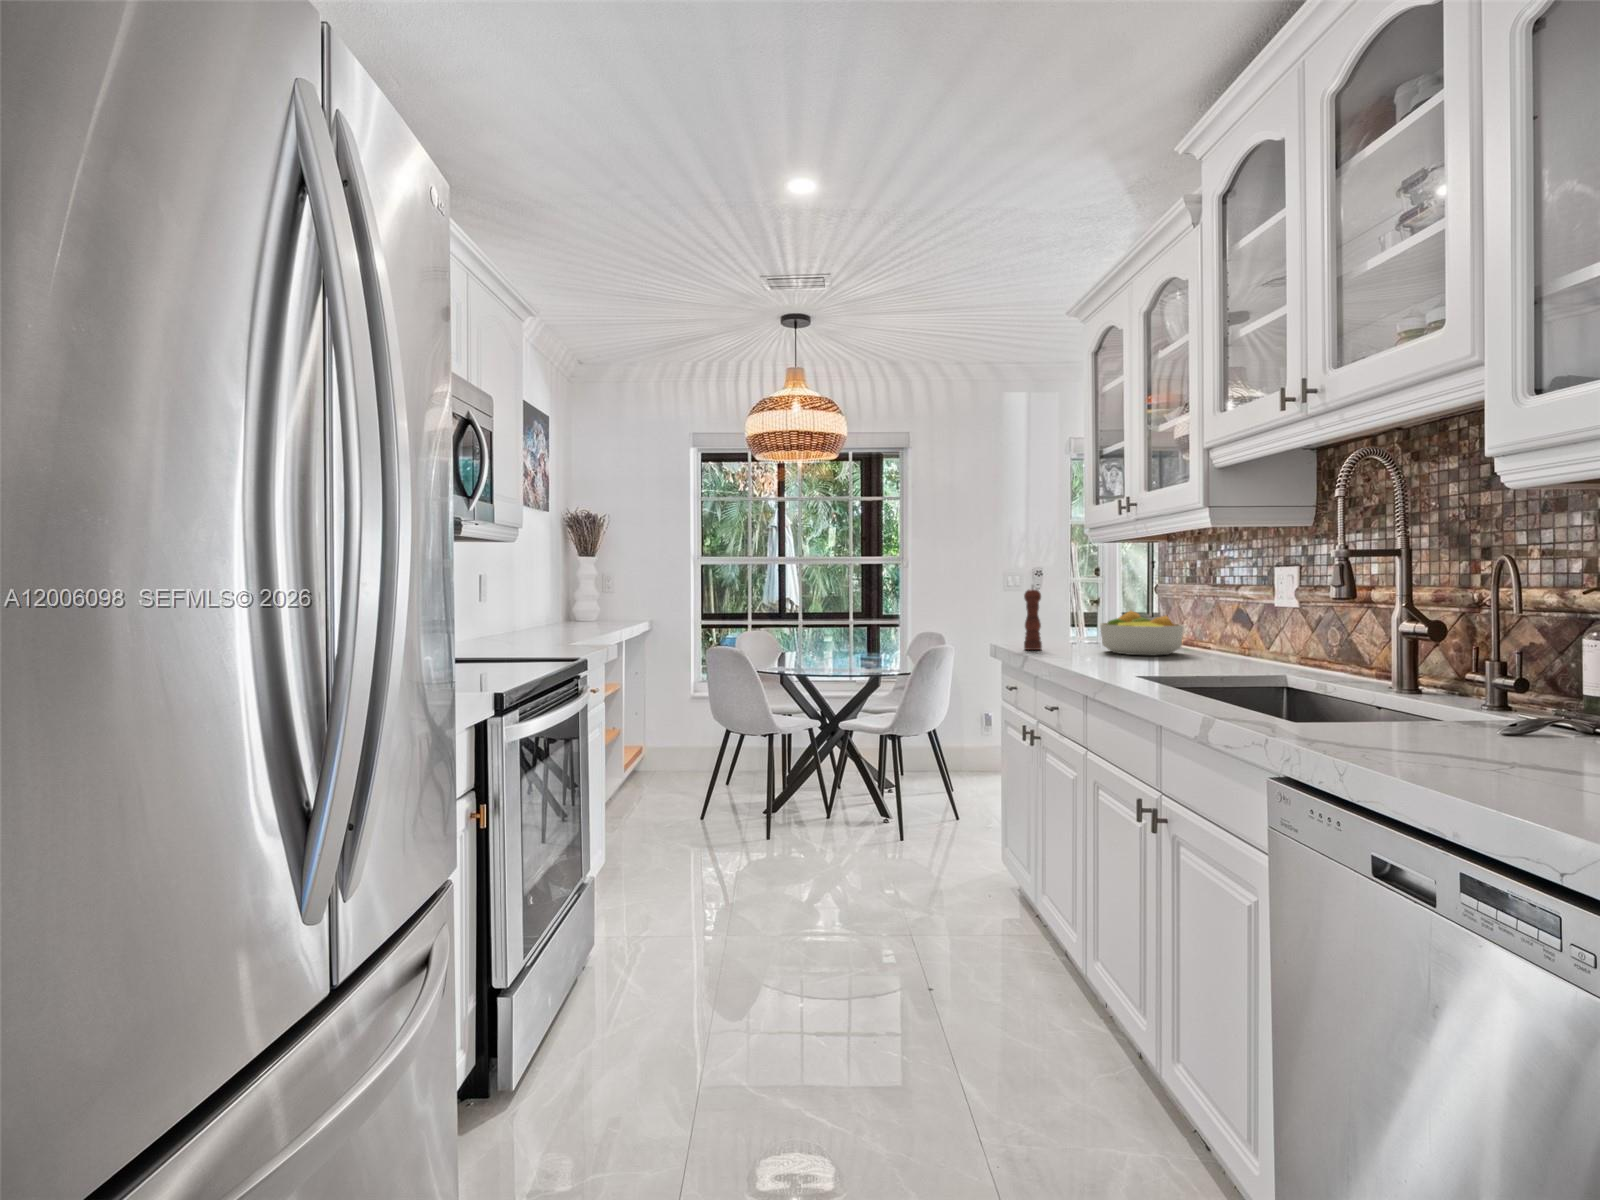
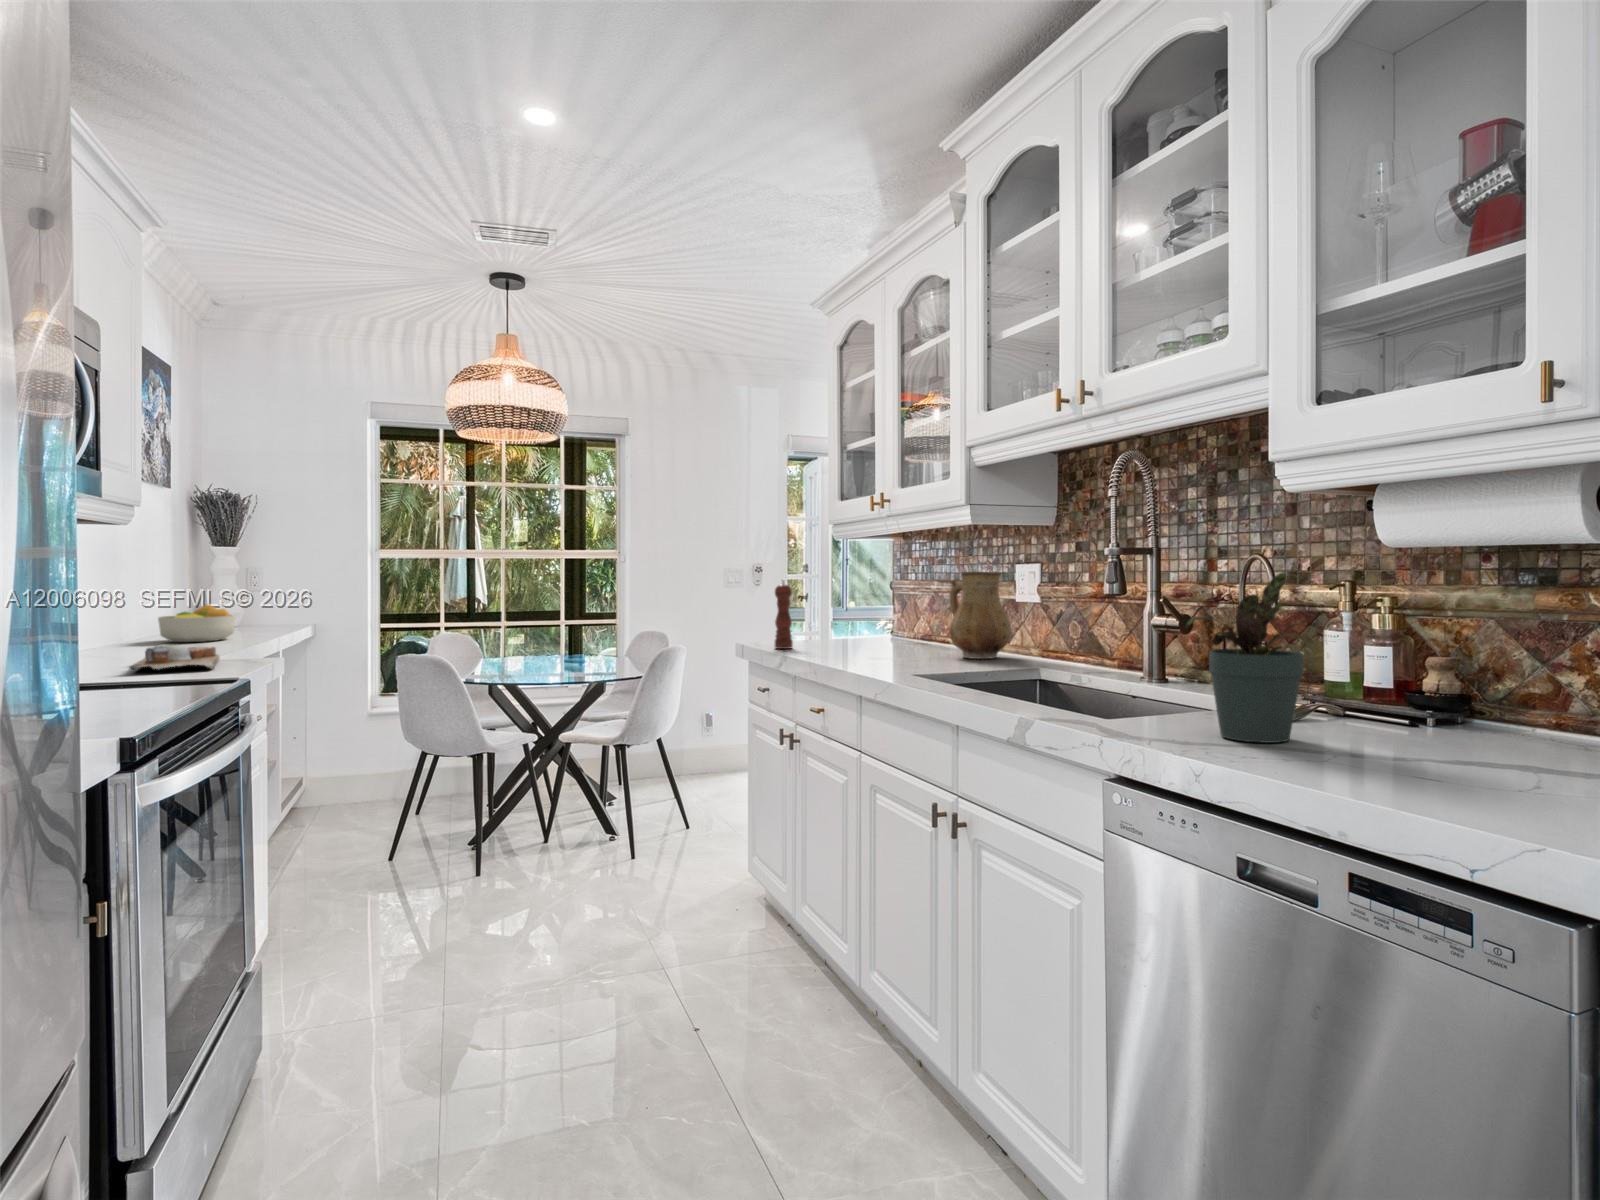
potted plant: none [1368,575,1537,756] -> present [1186,573,1306,743]
ceramic pitcher: none [1193,576,1262,664] -> present [949,572,1011,659]
fruit bowl: present [1100,611,1184,656] -> present [158,605,235,642]
cutting board: none [515,635,578,655] -> present [129,645,220,671]

